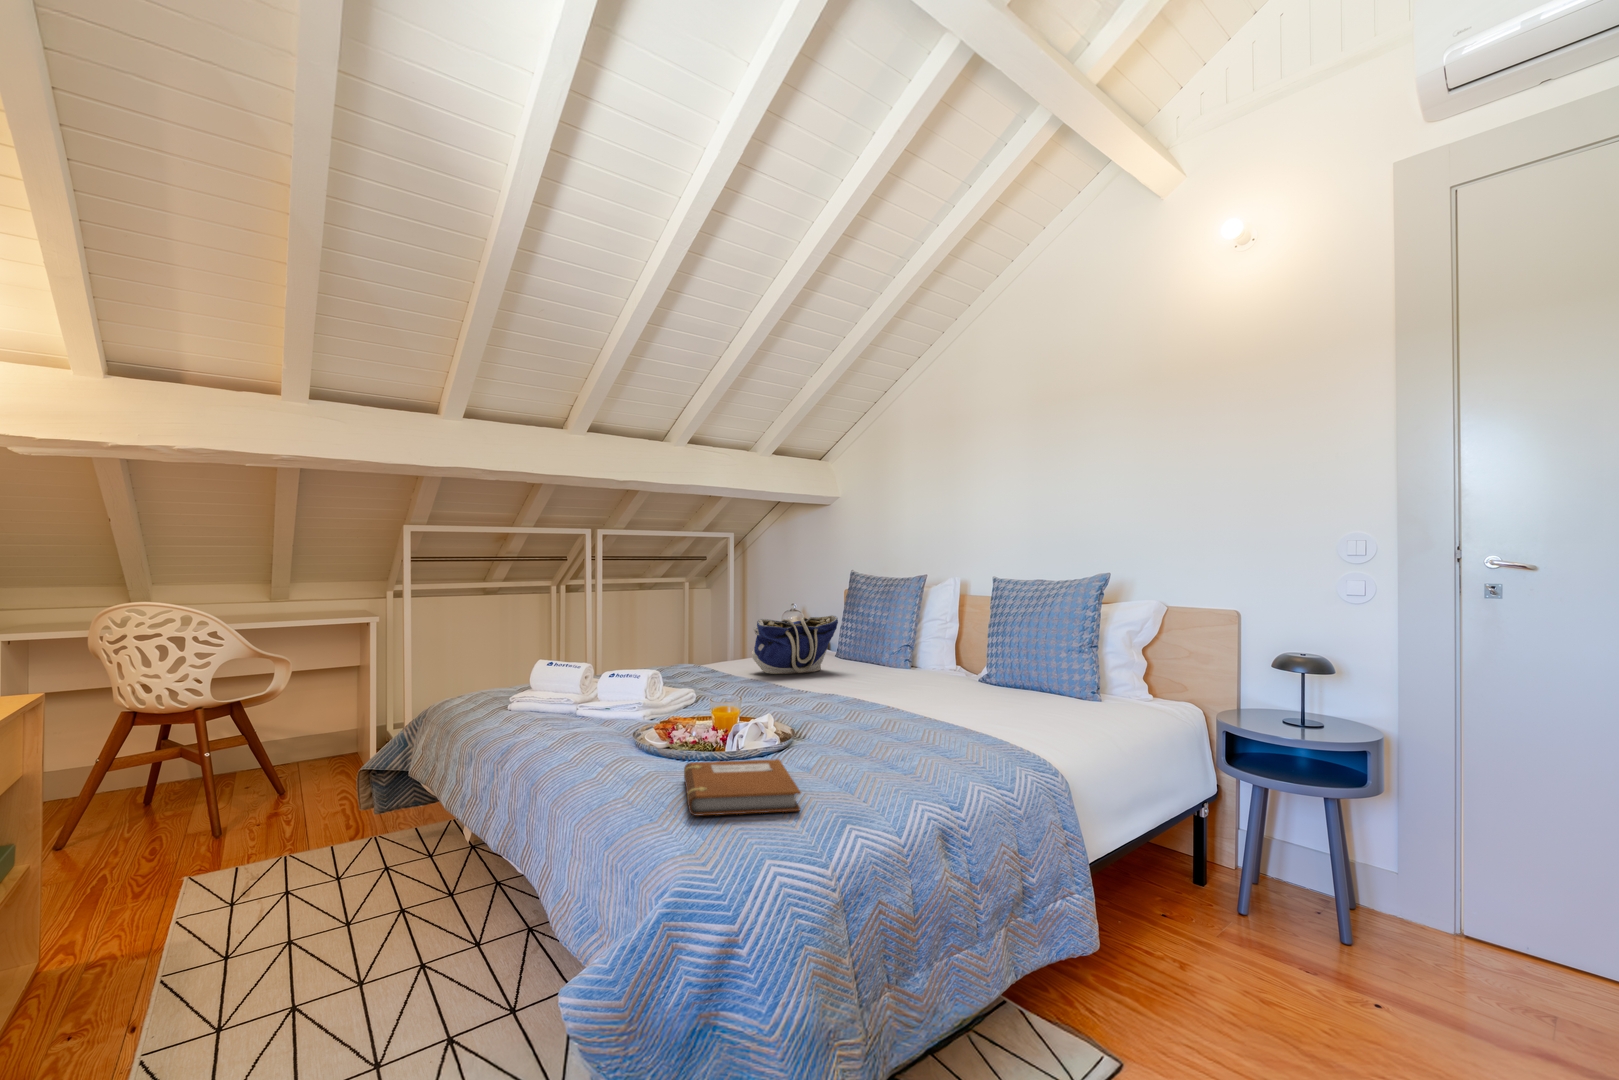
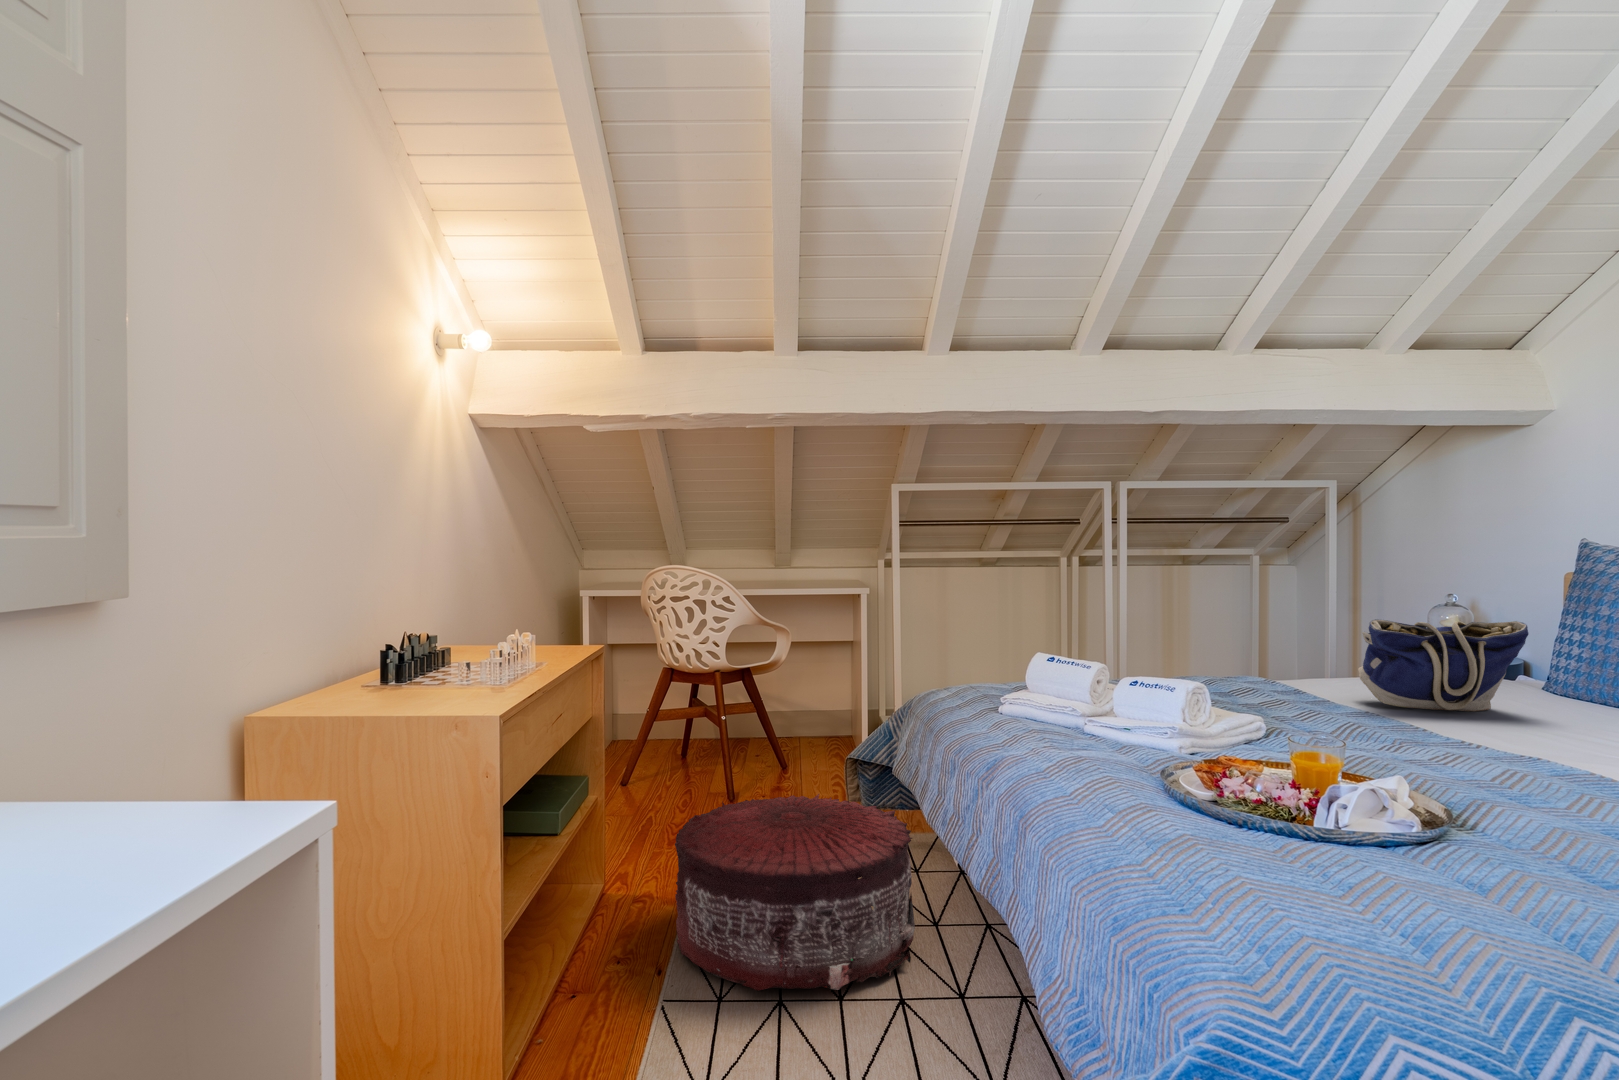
notebook: present [684,759,801,815] -> none [1239,832,1462,962]
pouf: none [164,806,433,1001] -> present [675,794,915,991]

